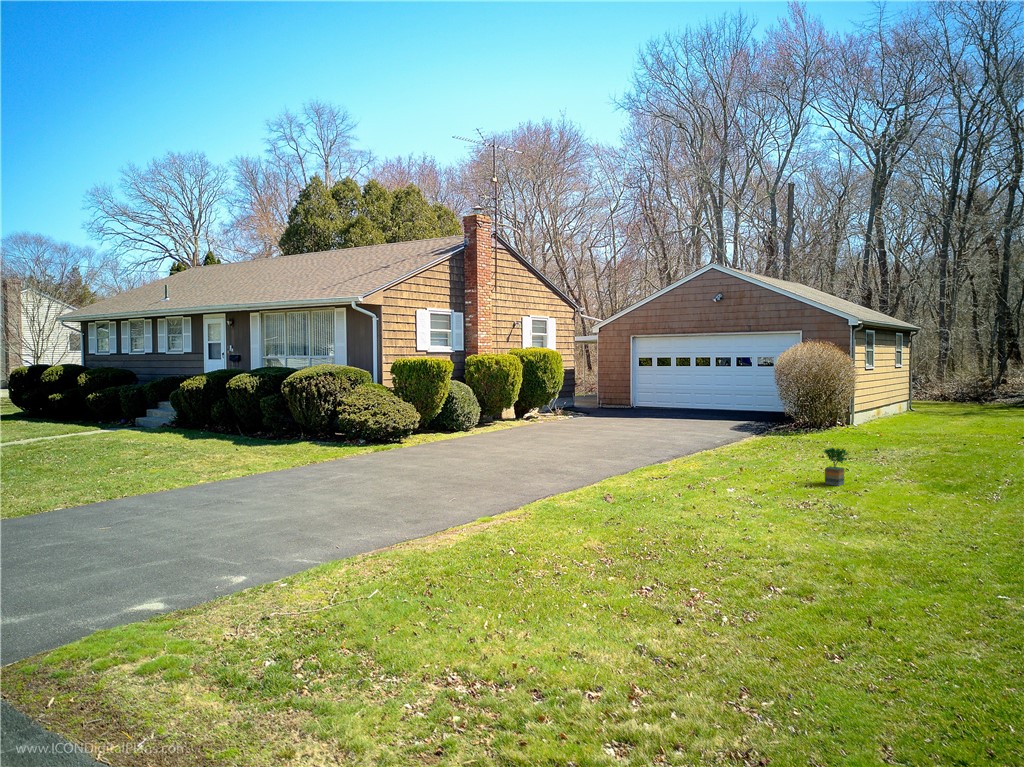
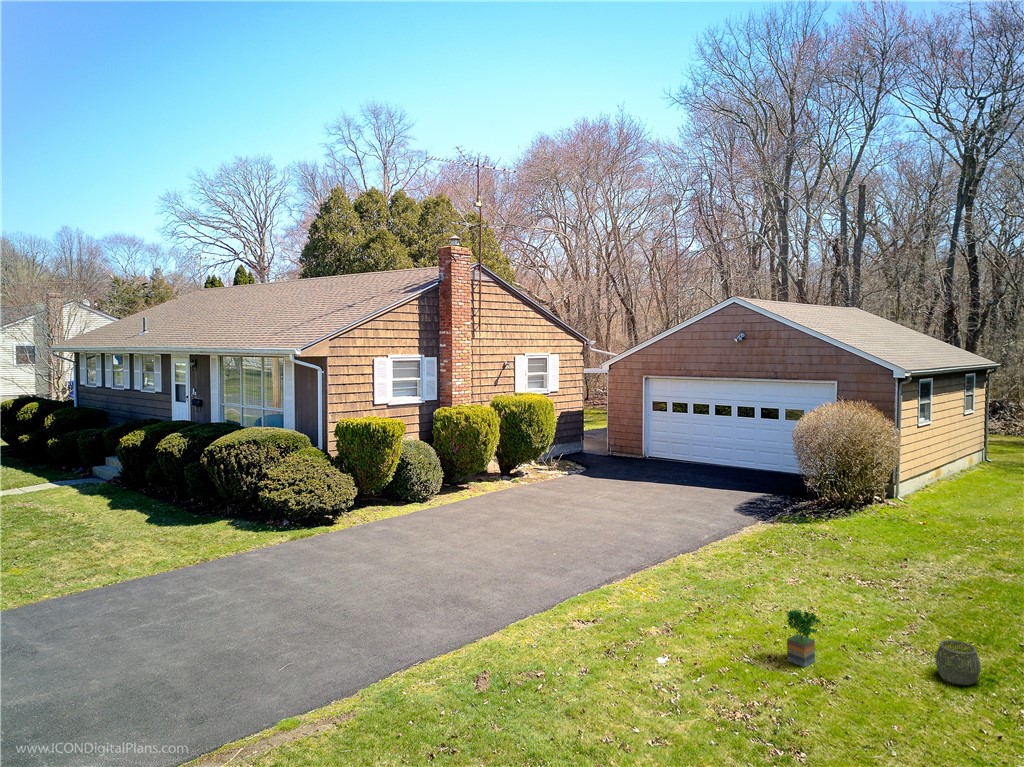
woven basket: none [928,462,960,488] -> present [936,640,981,685]

